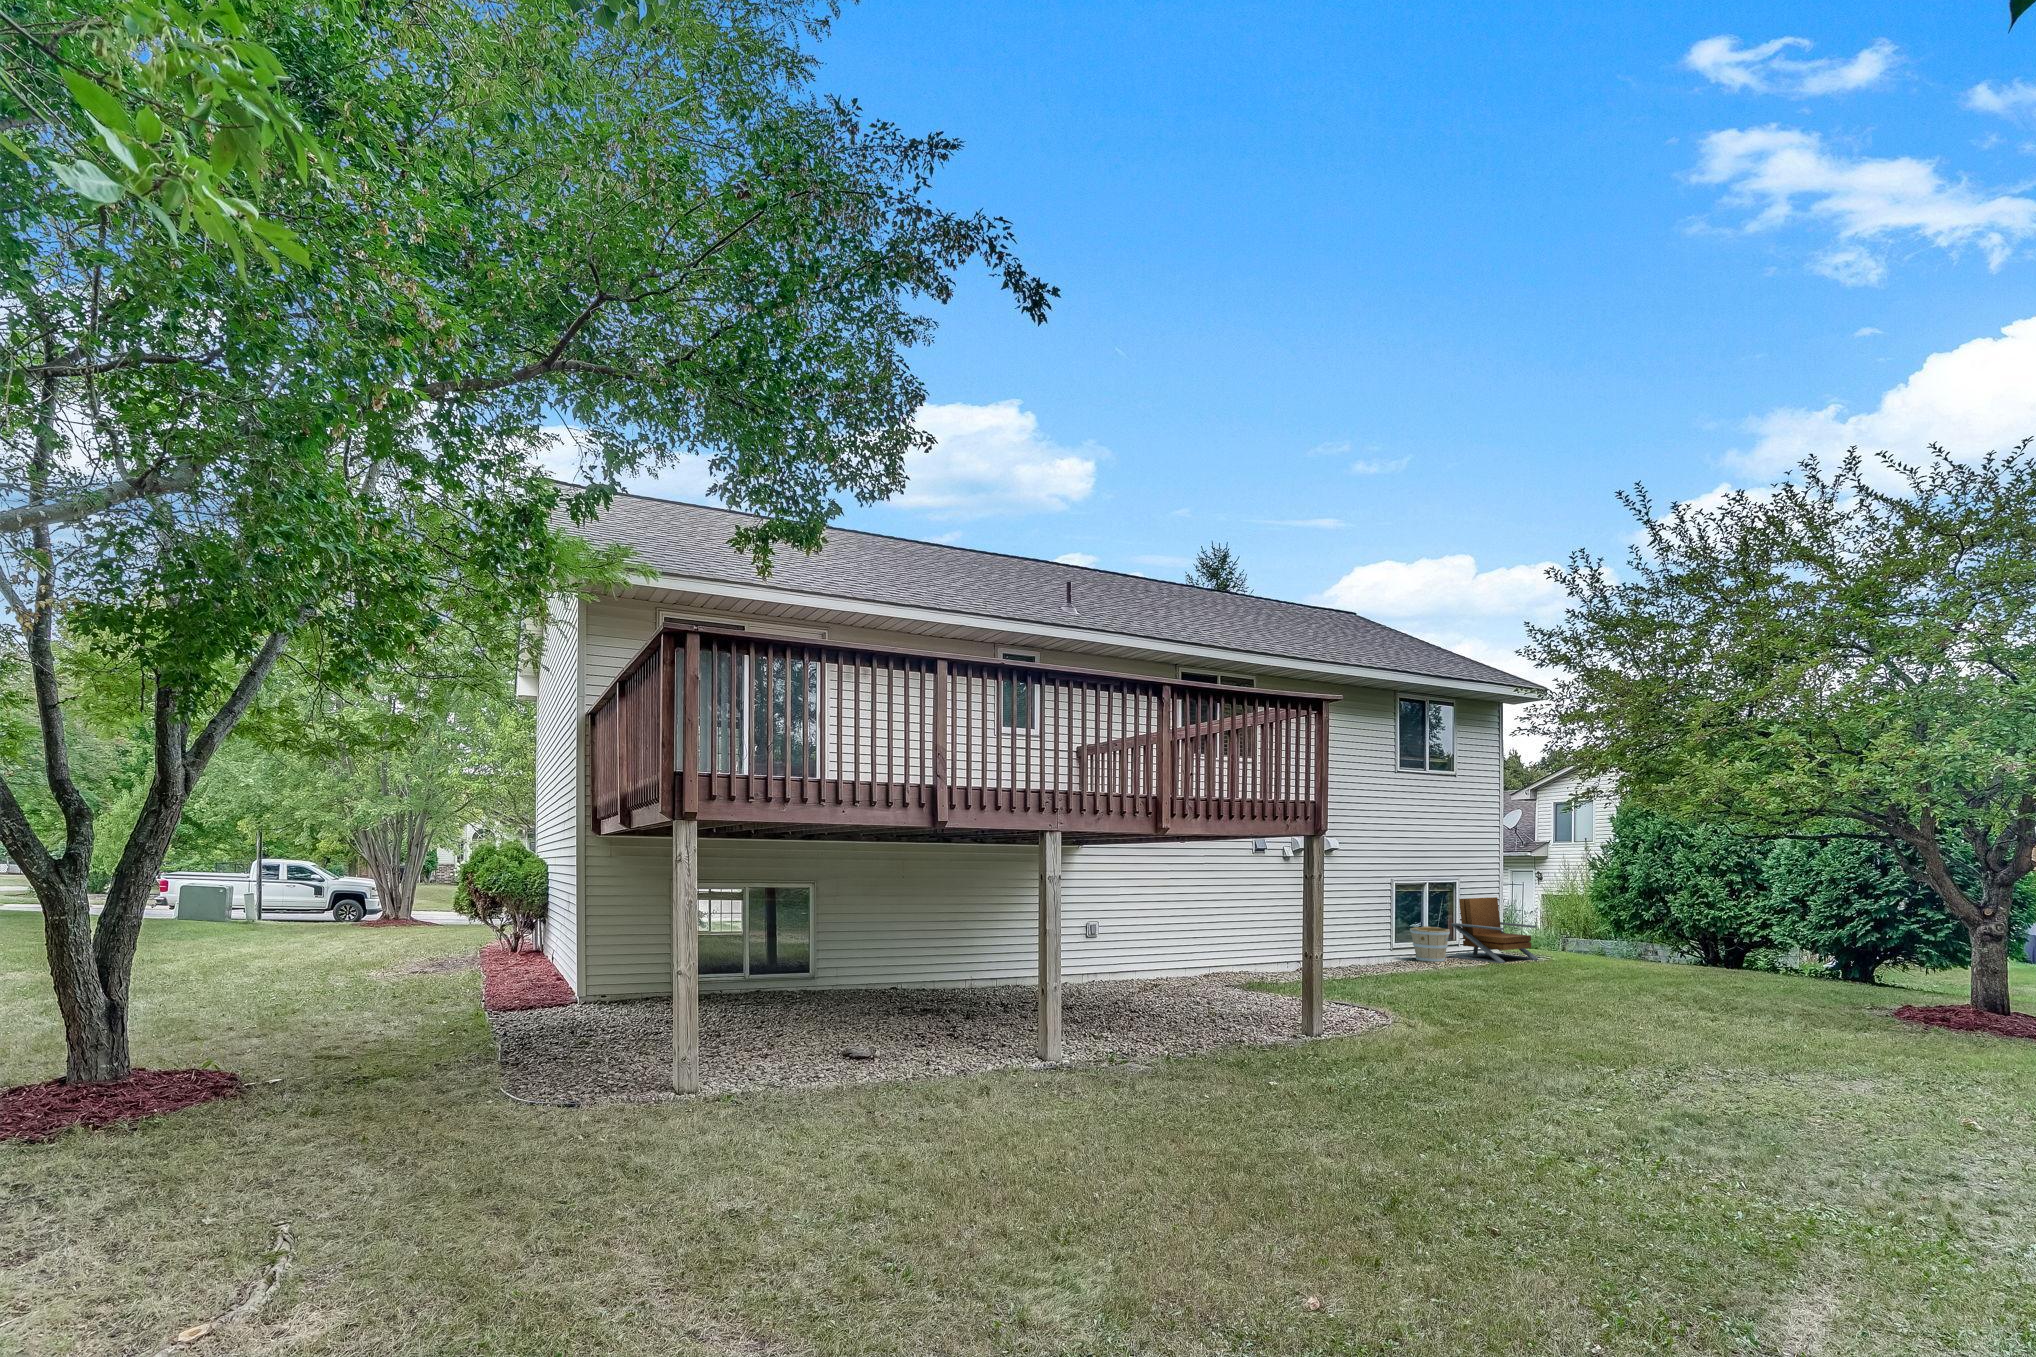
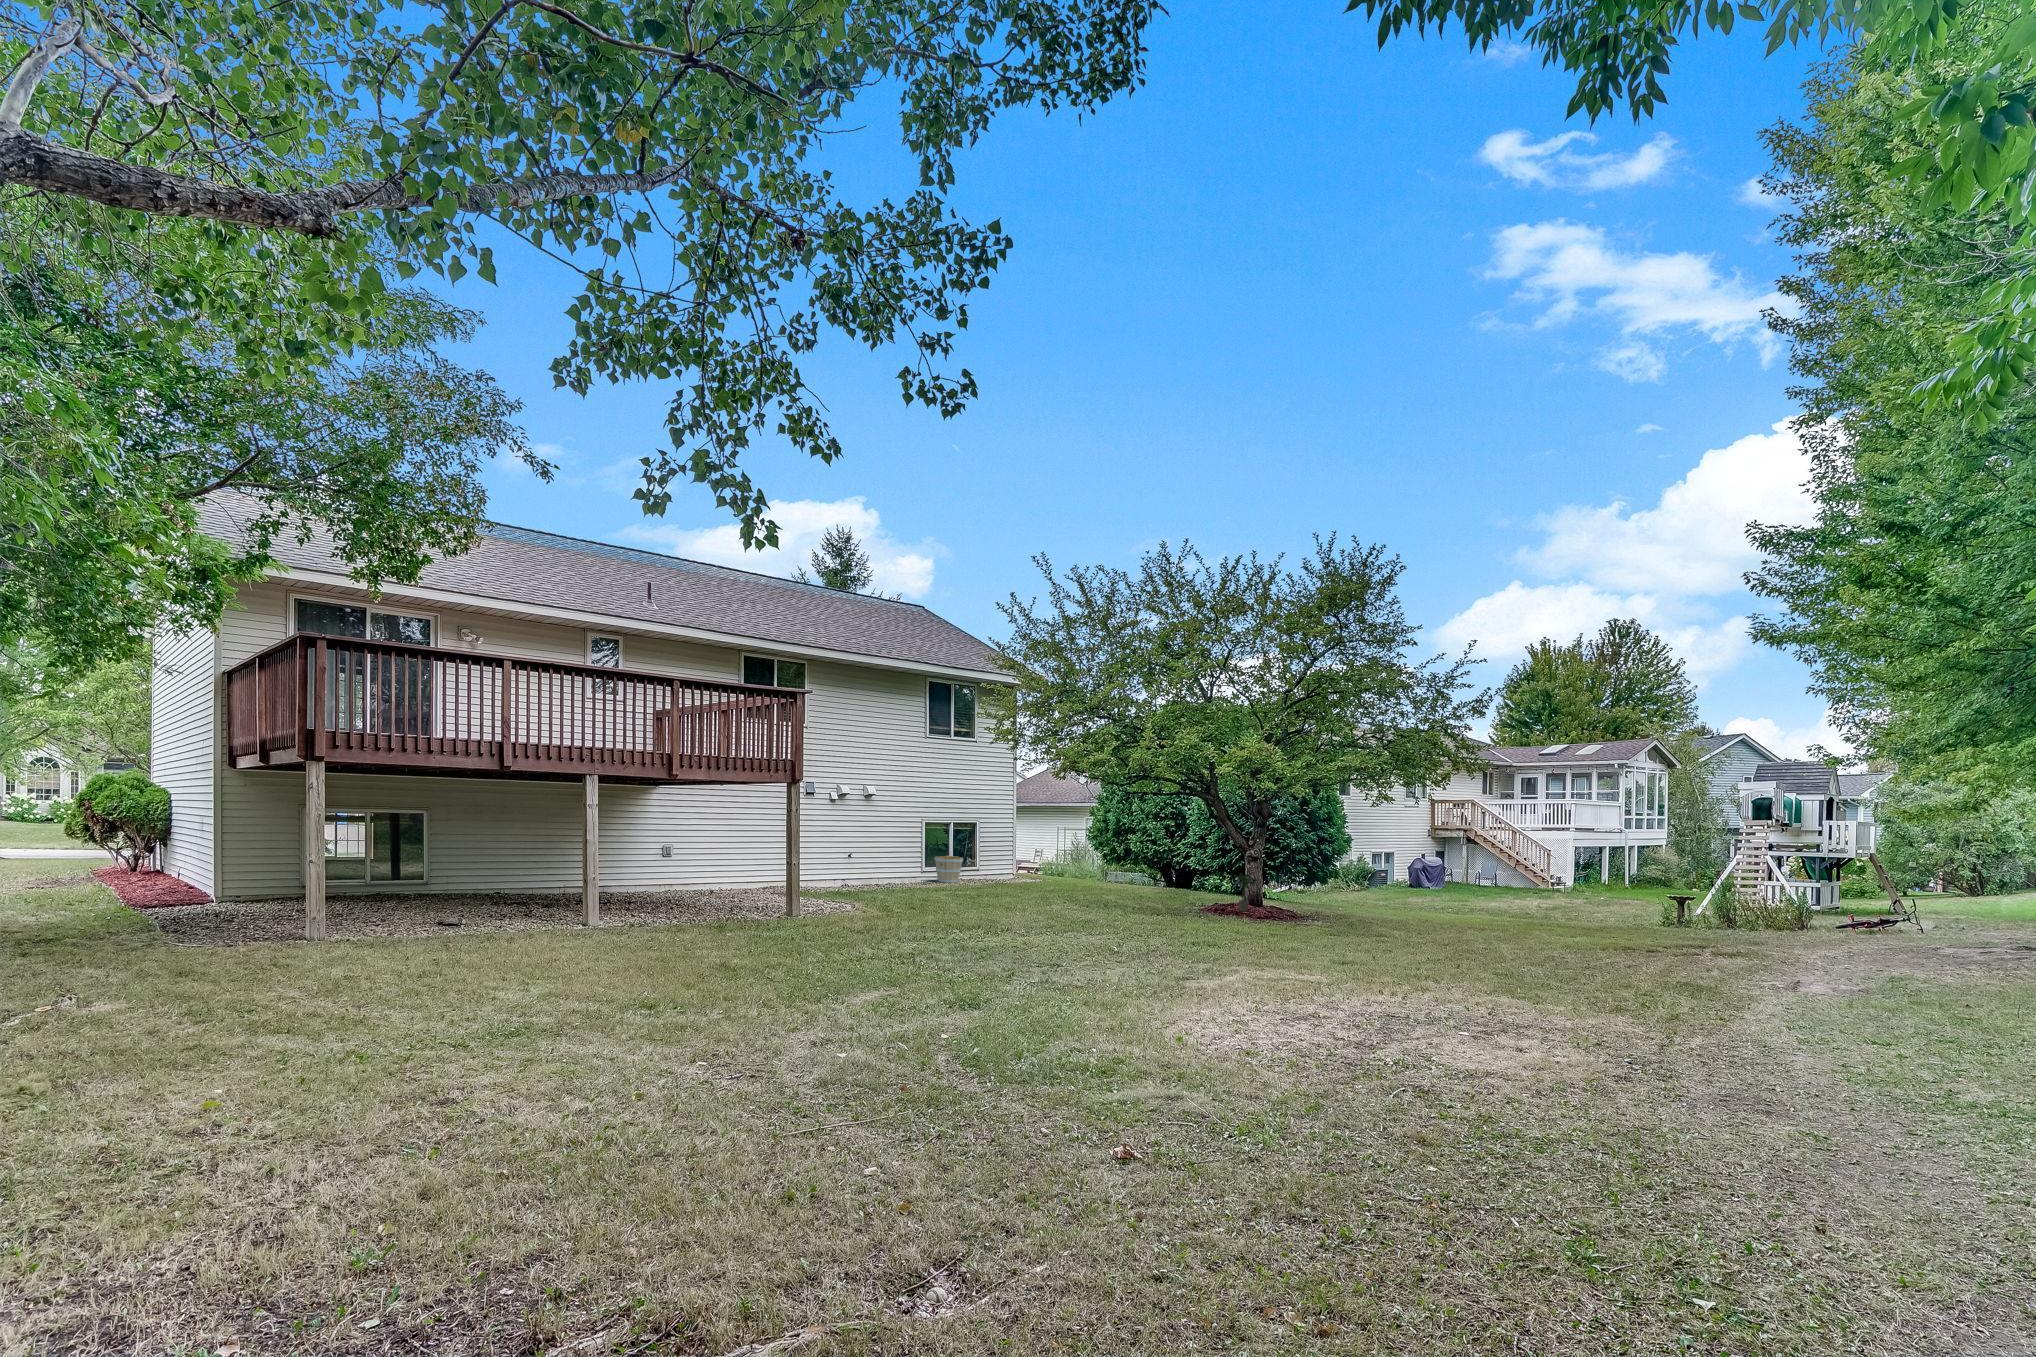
lounge chair: present [1451,897,1538,963] -> none [970,834,1034,884]
potted plant: none [1932,958,1971,1016] -> present [1237,873,1254,911]

